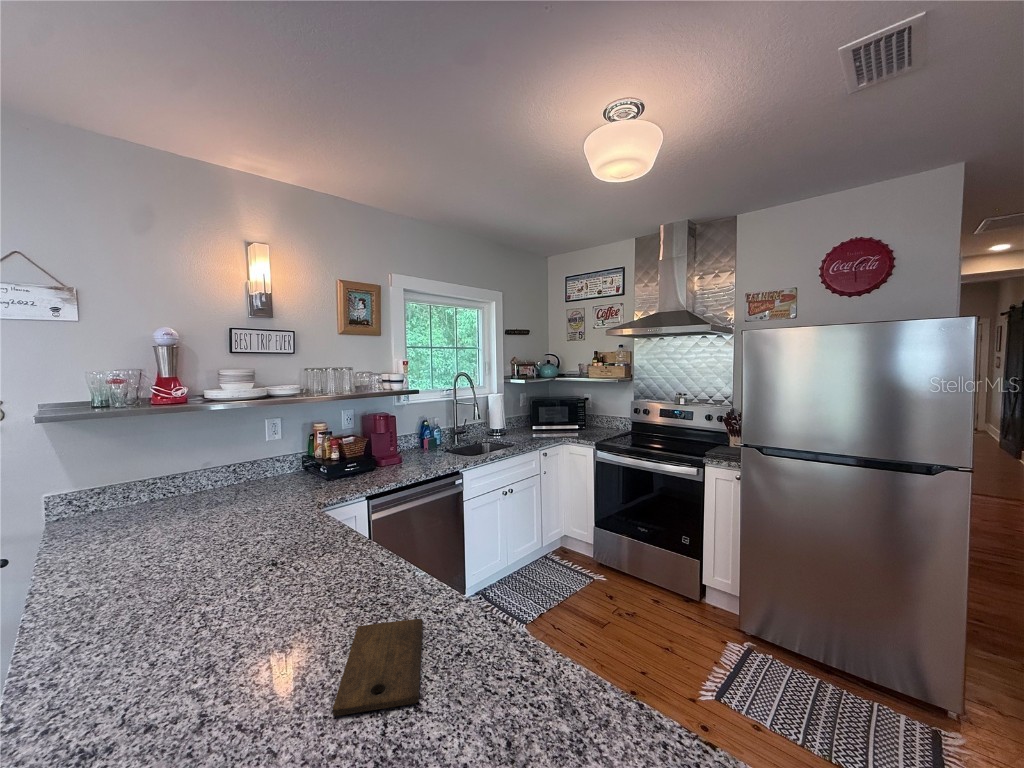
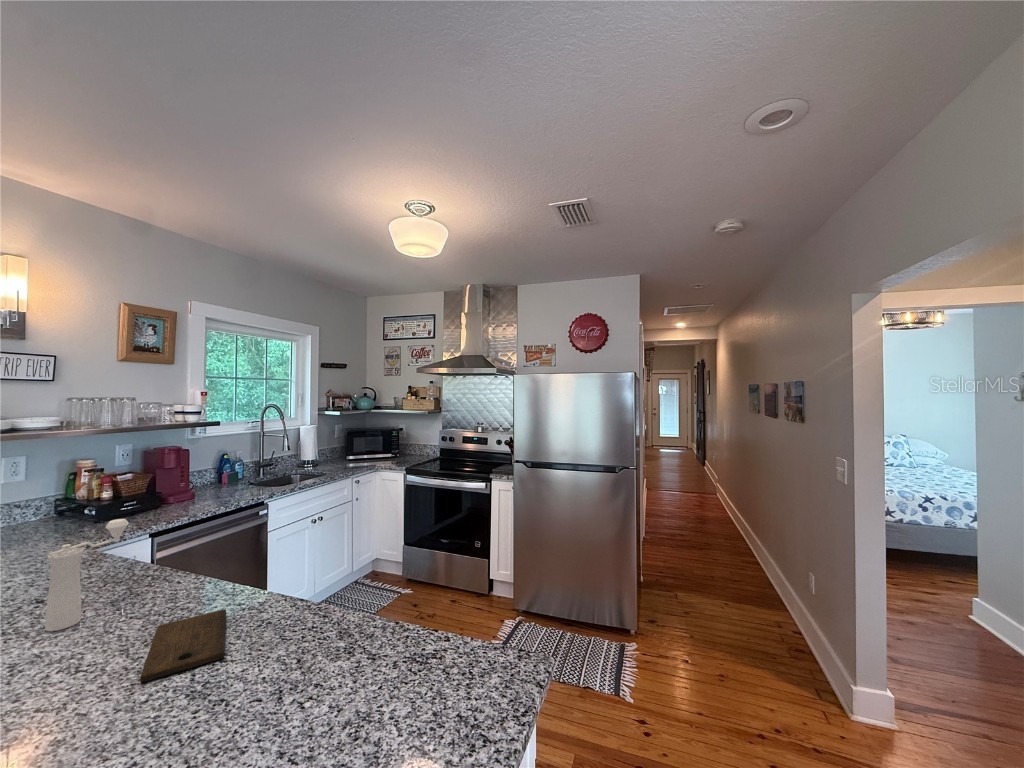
pepper mill: none [269,494,335,605] -> present [45,519,129,631]

